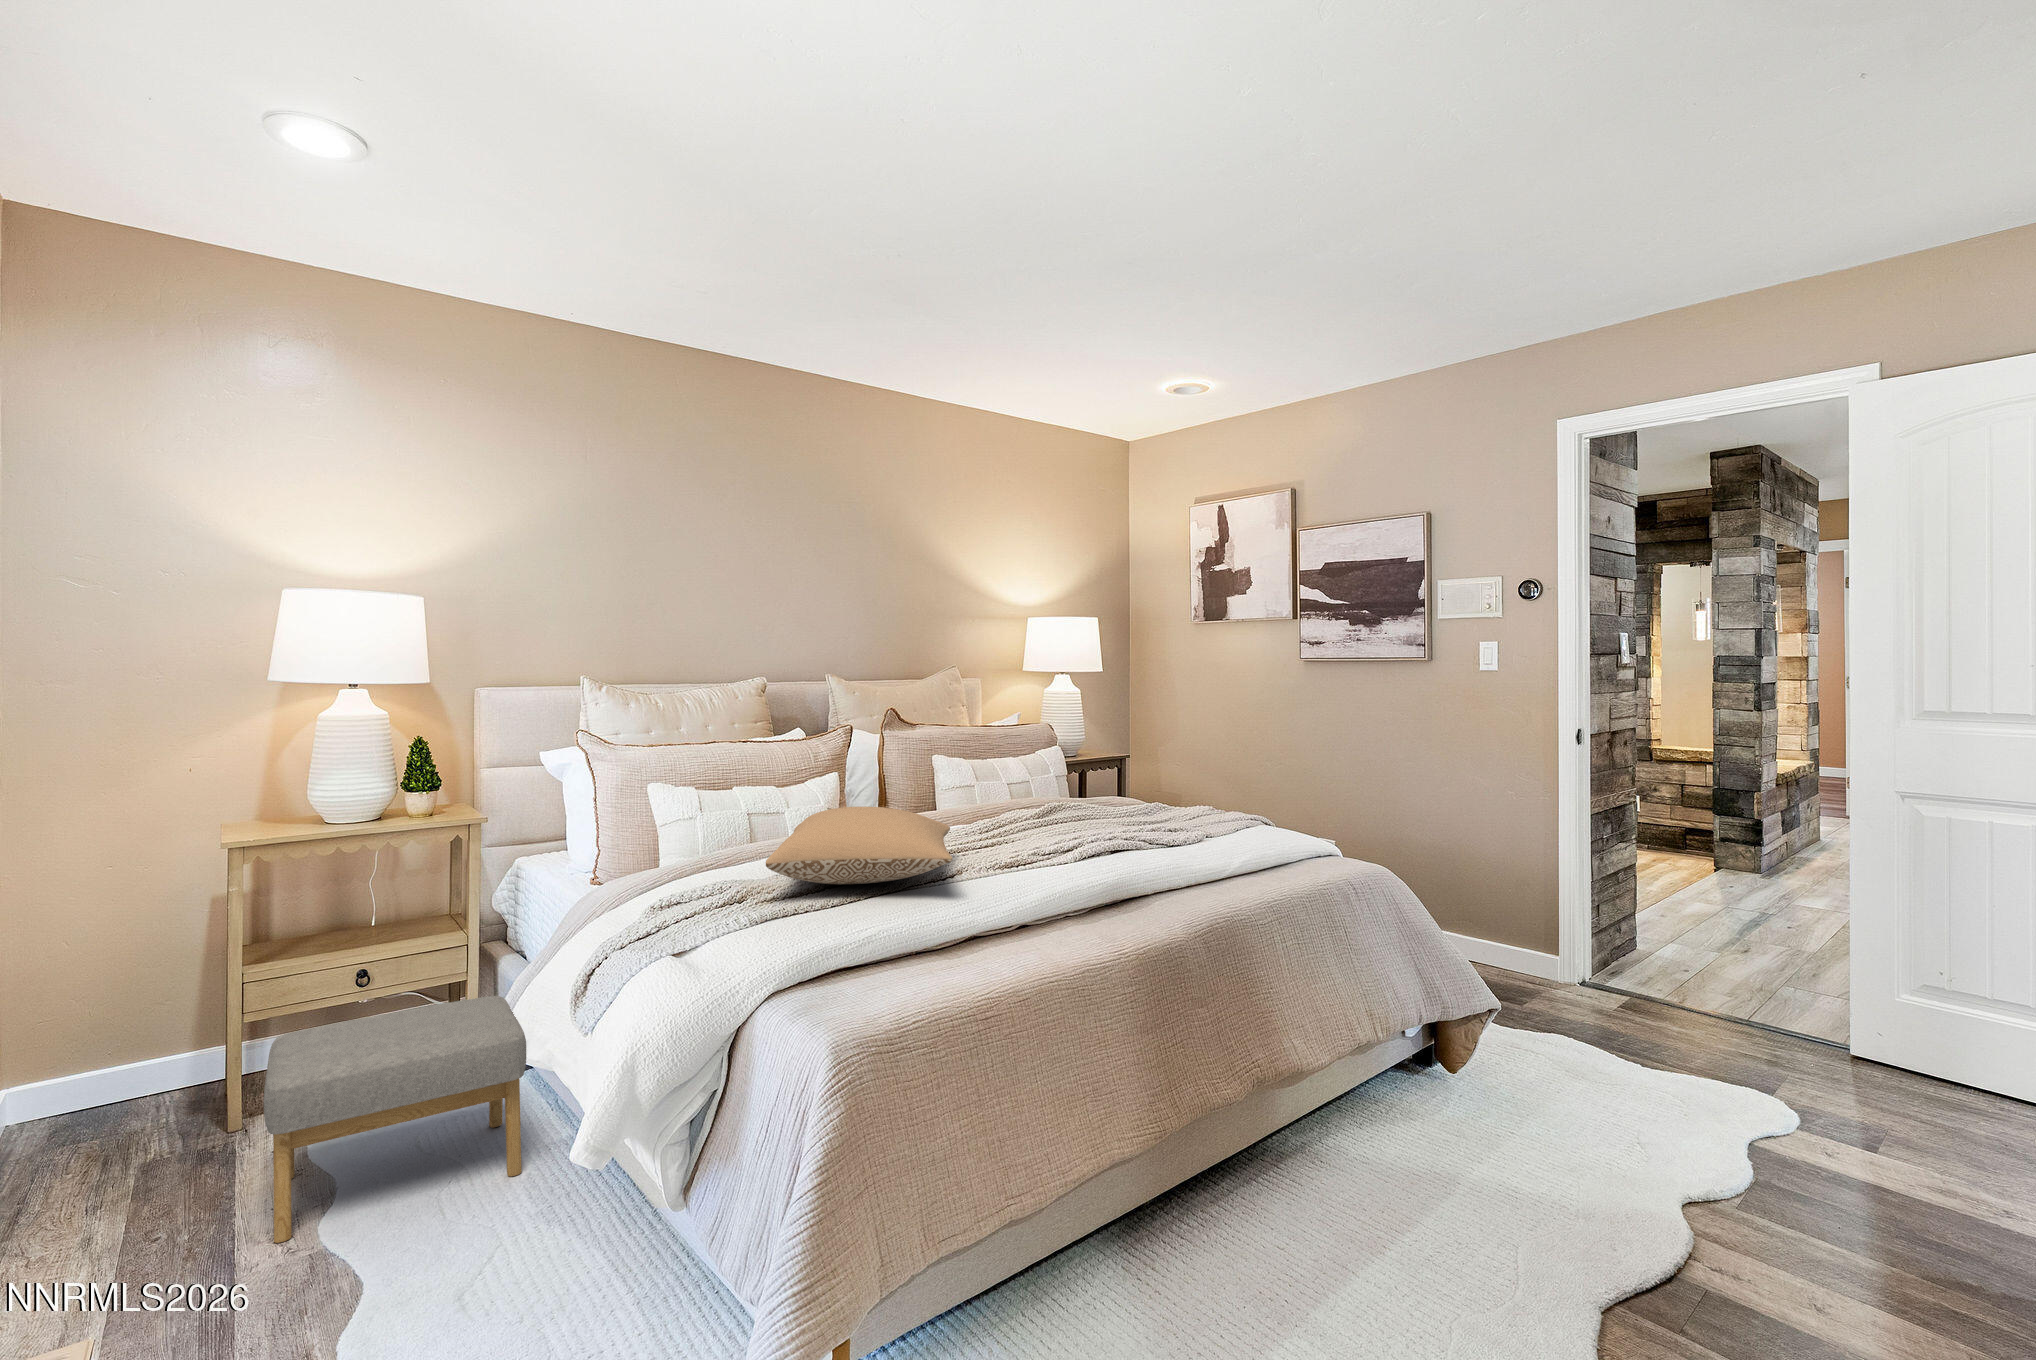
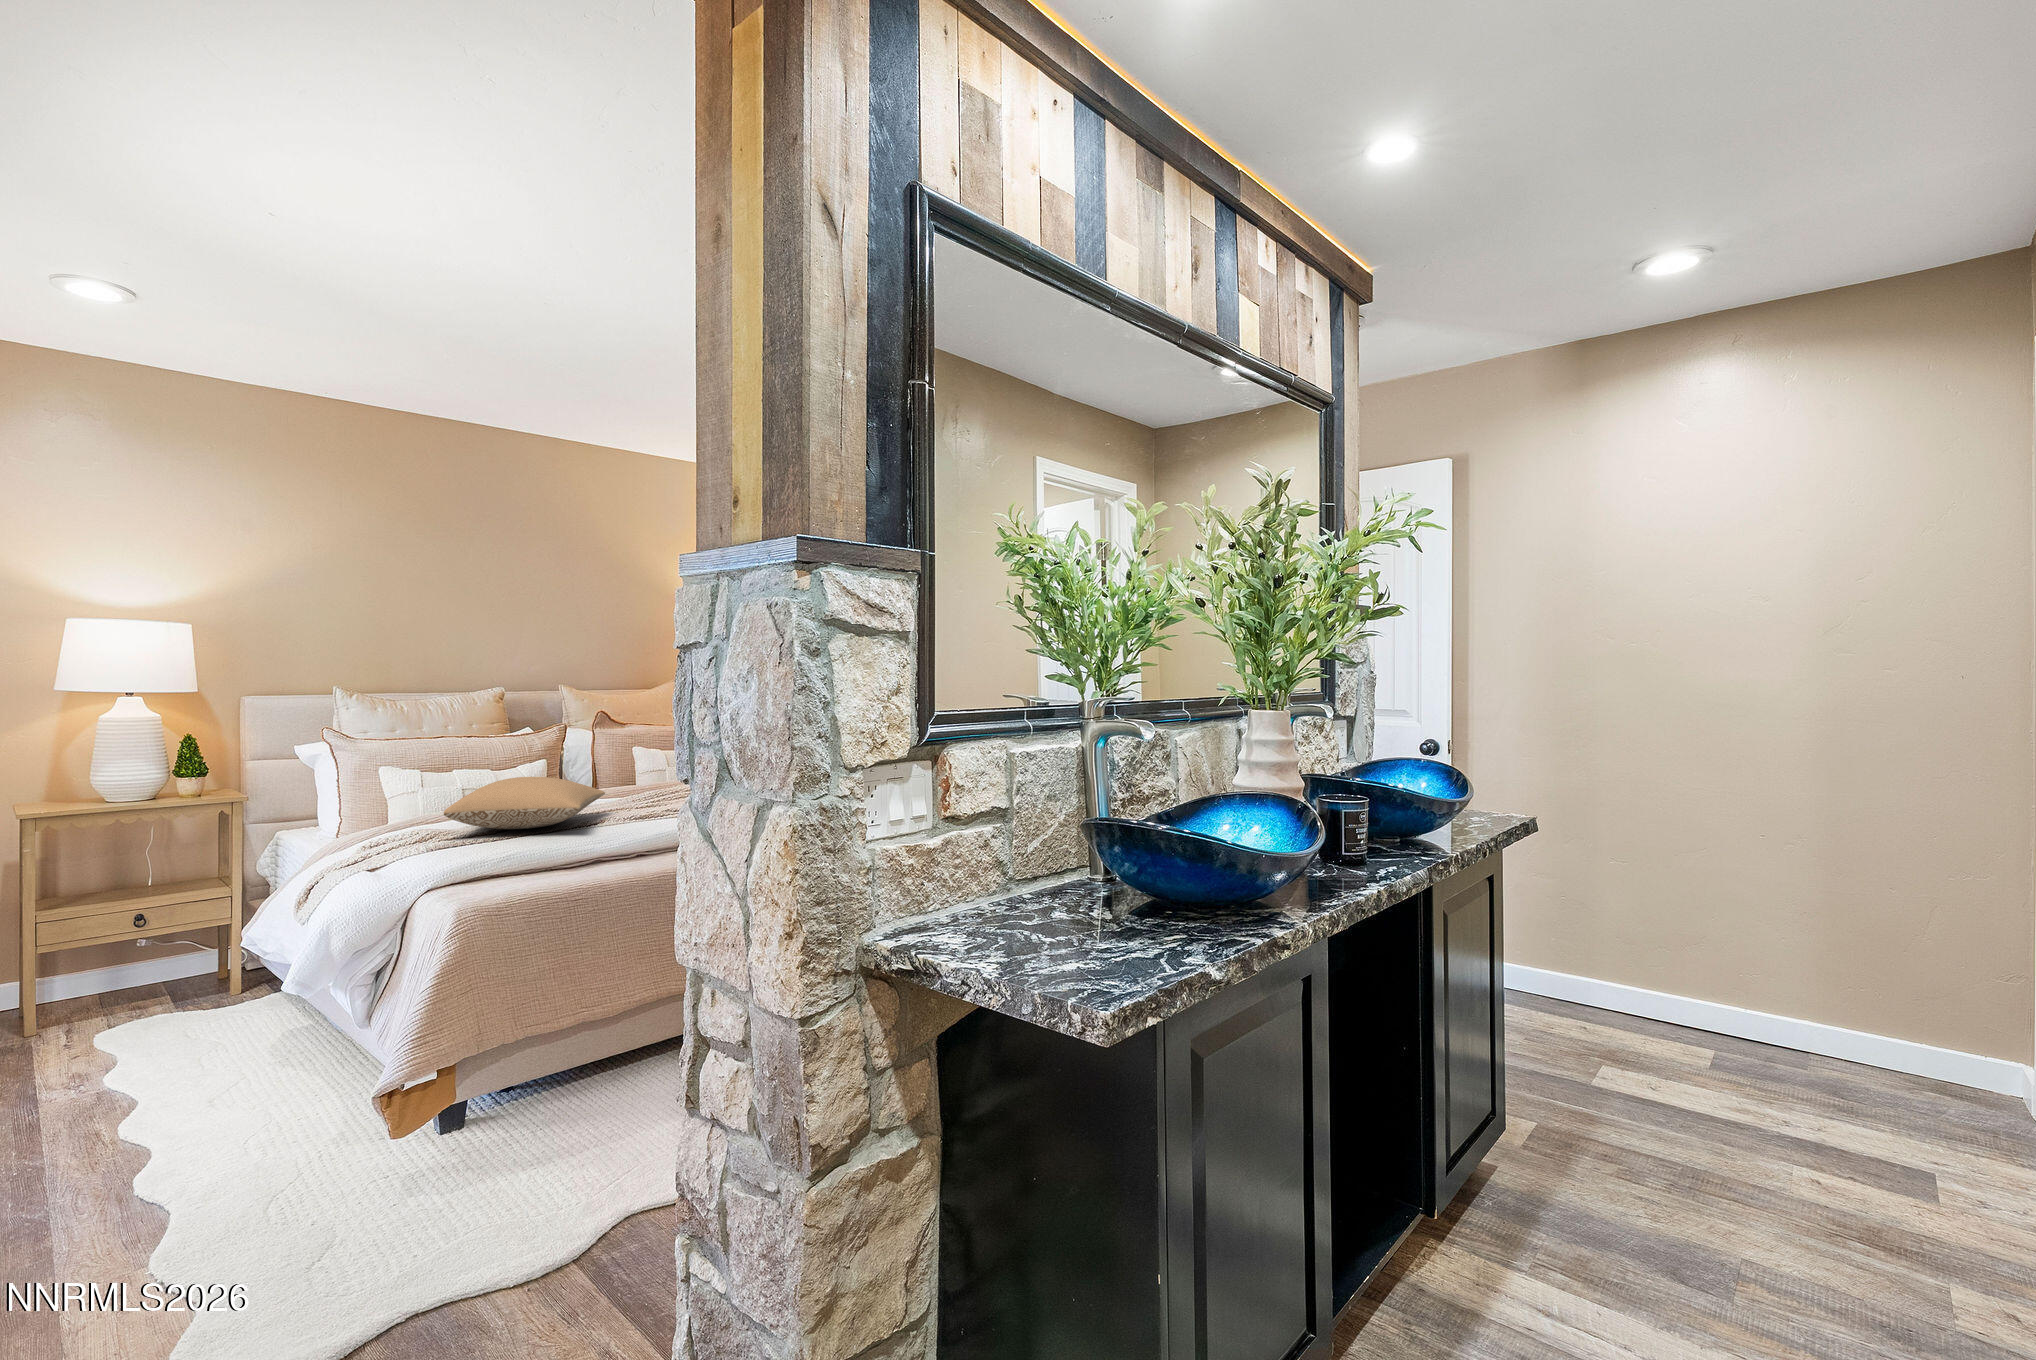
footstool: present [264,996,526,1243] -> none [61,925,270,1087]

